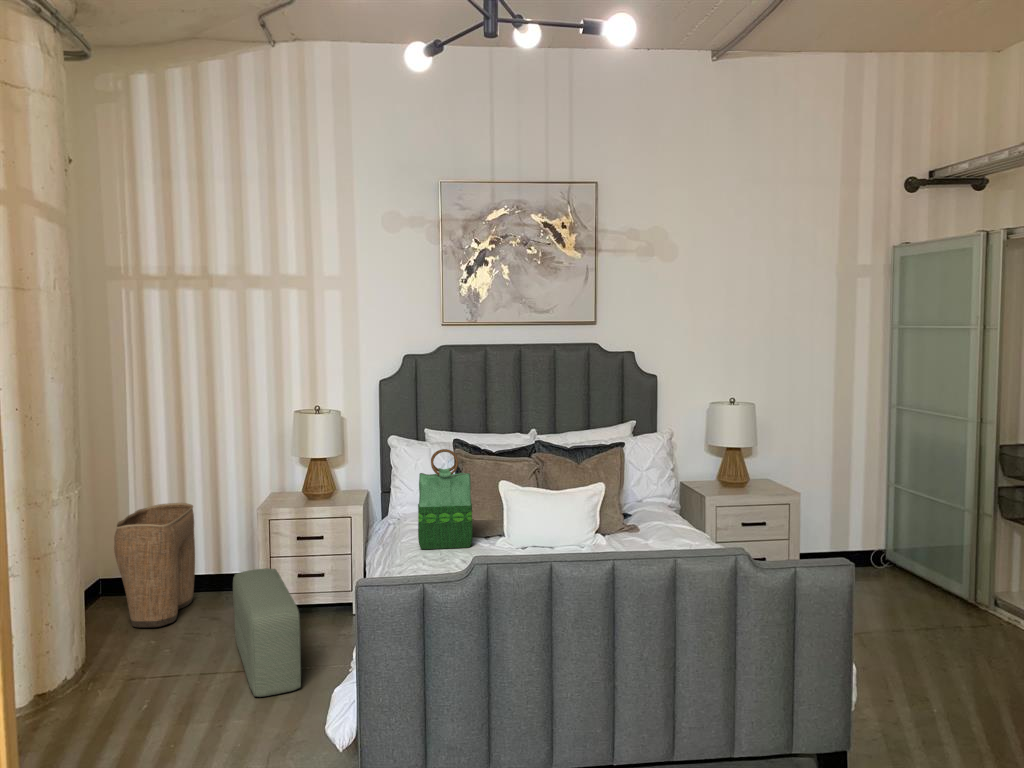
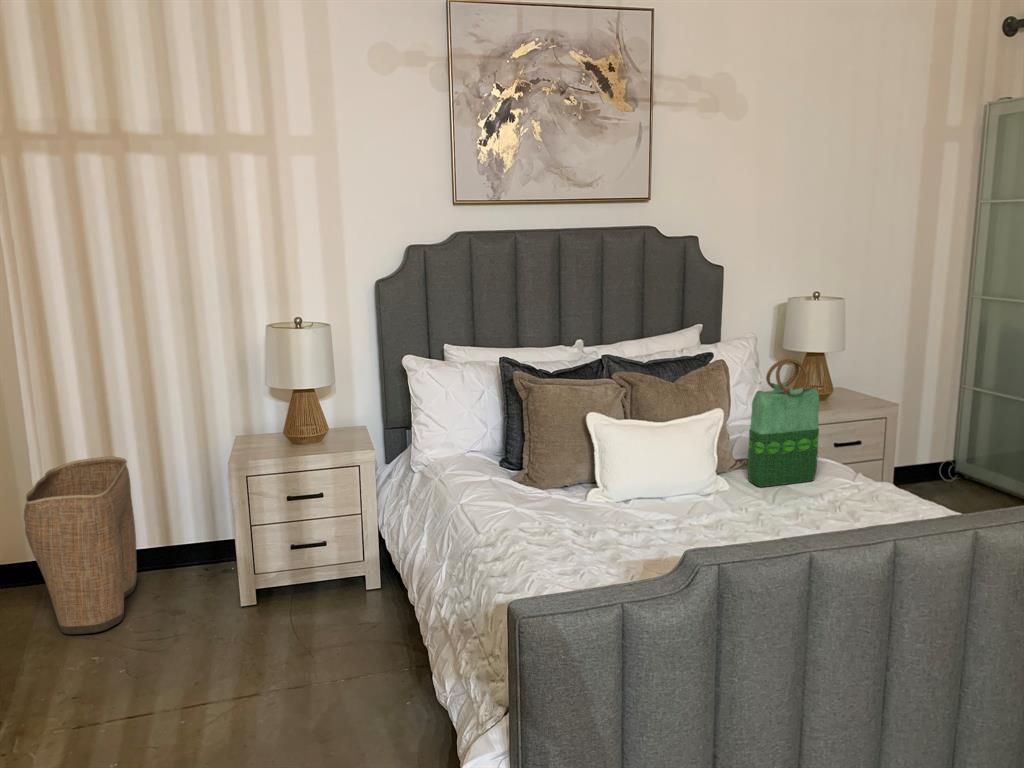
tote bag: present [418,449,473,549] -> present [747,359,819,487]
pouf: present [233,568,301,697] -> none [213,545,343,736]

